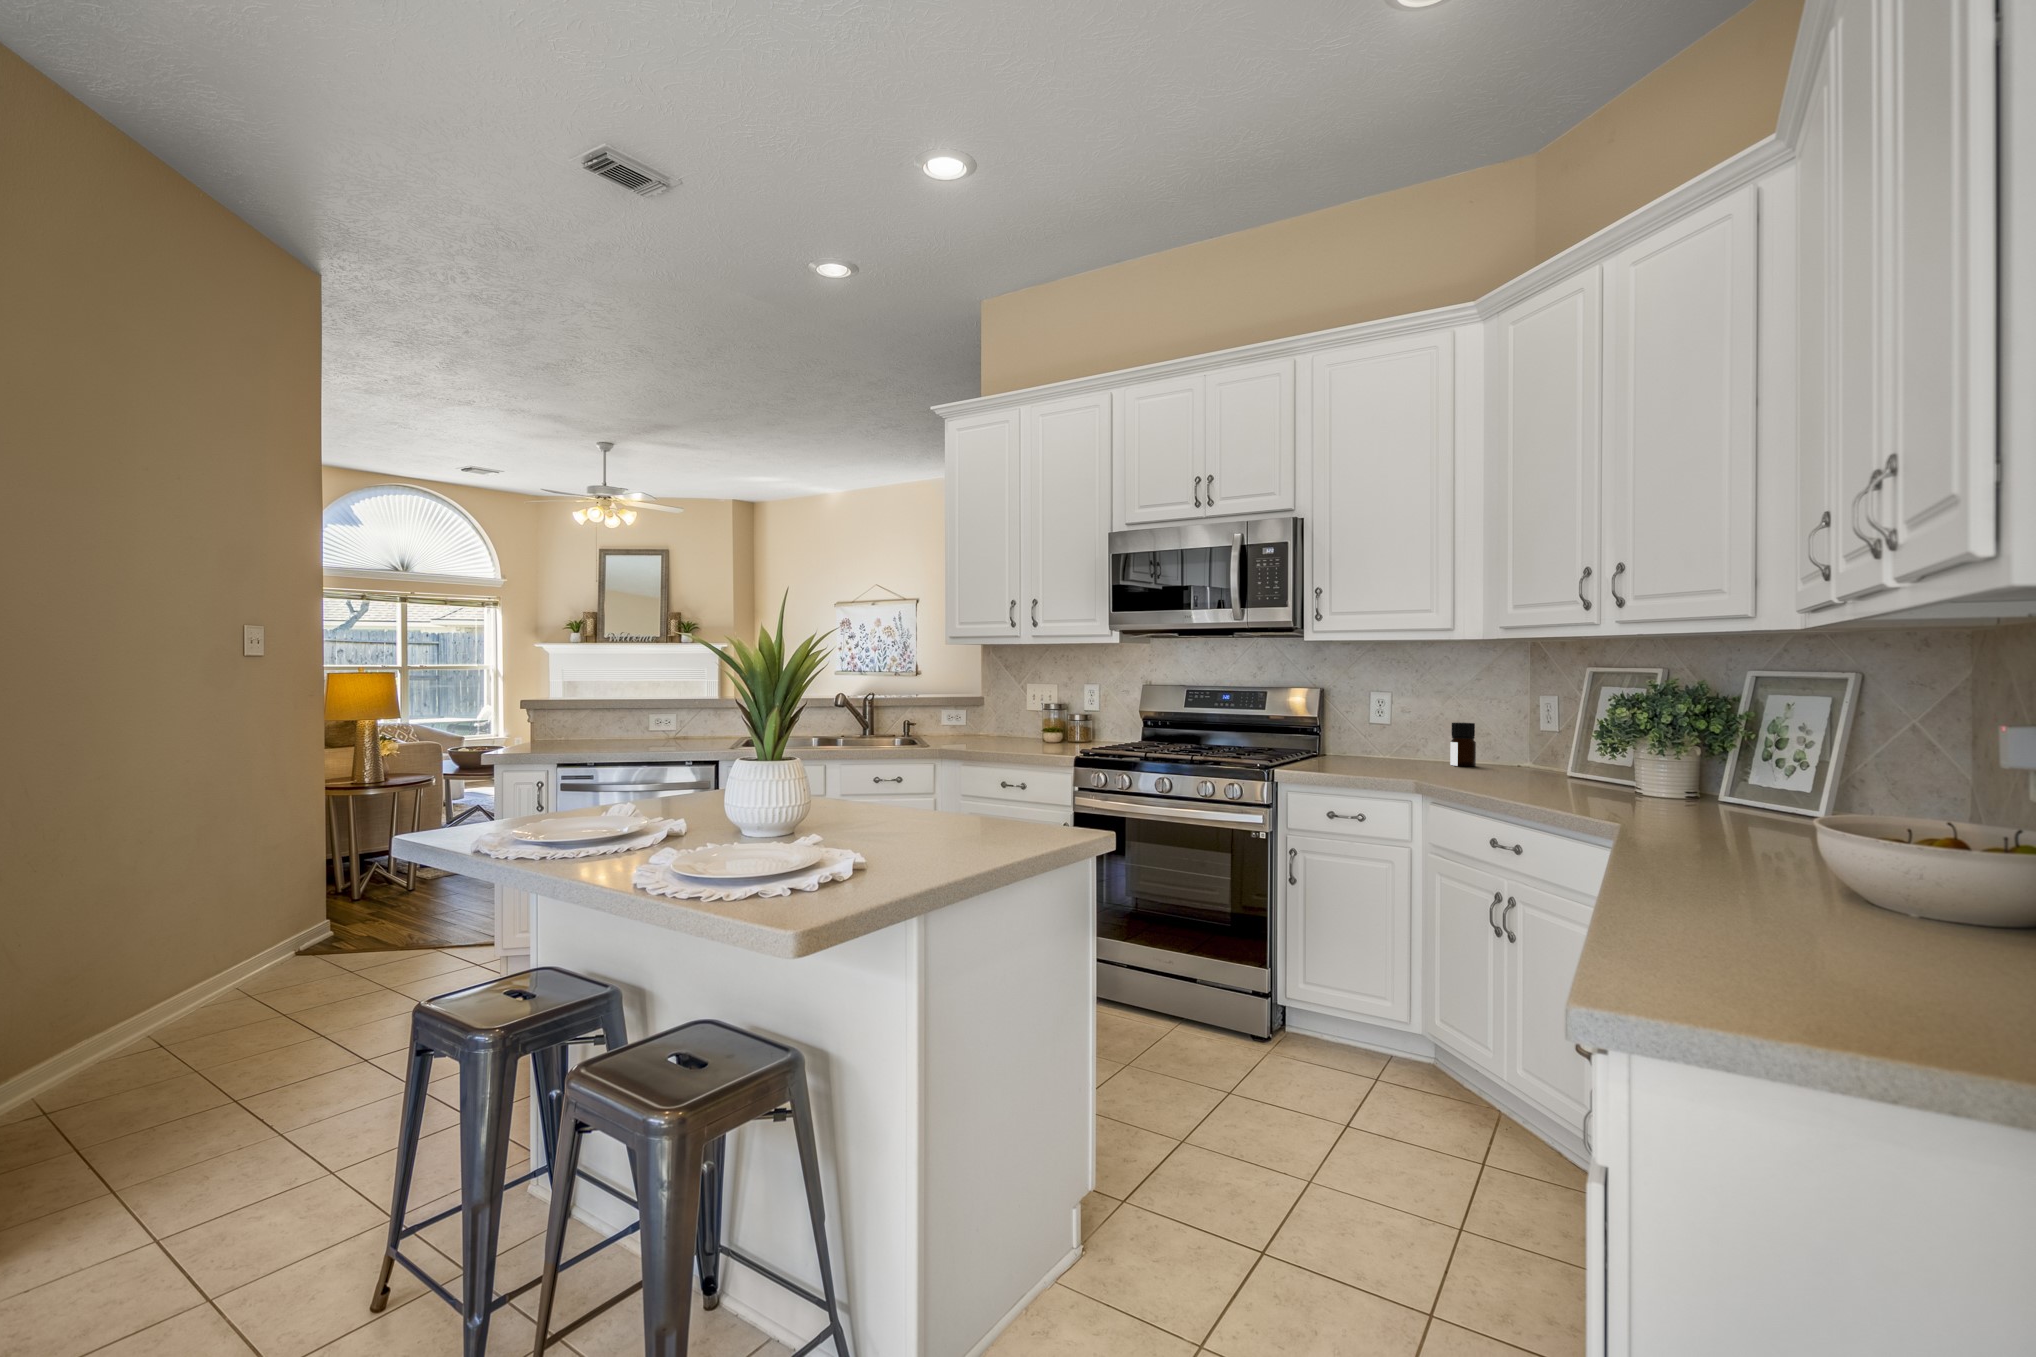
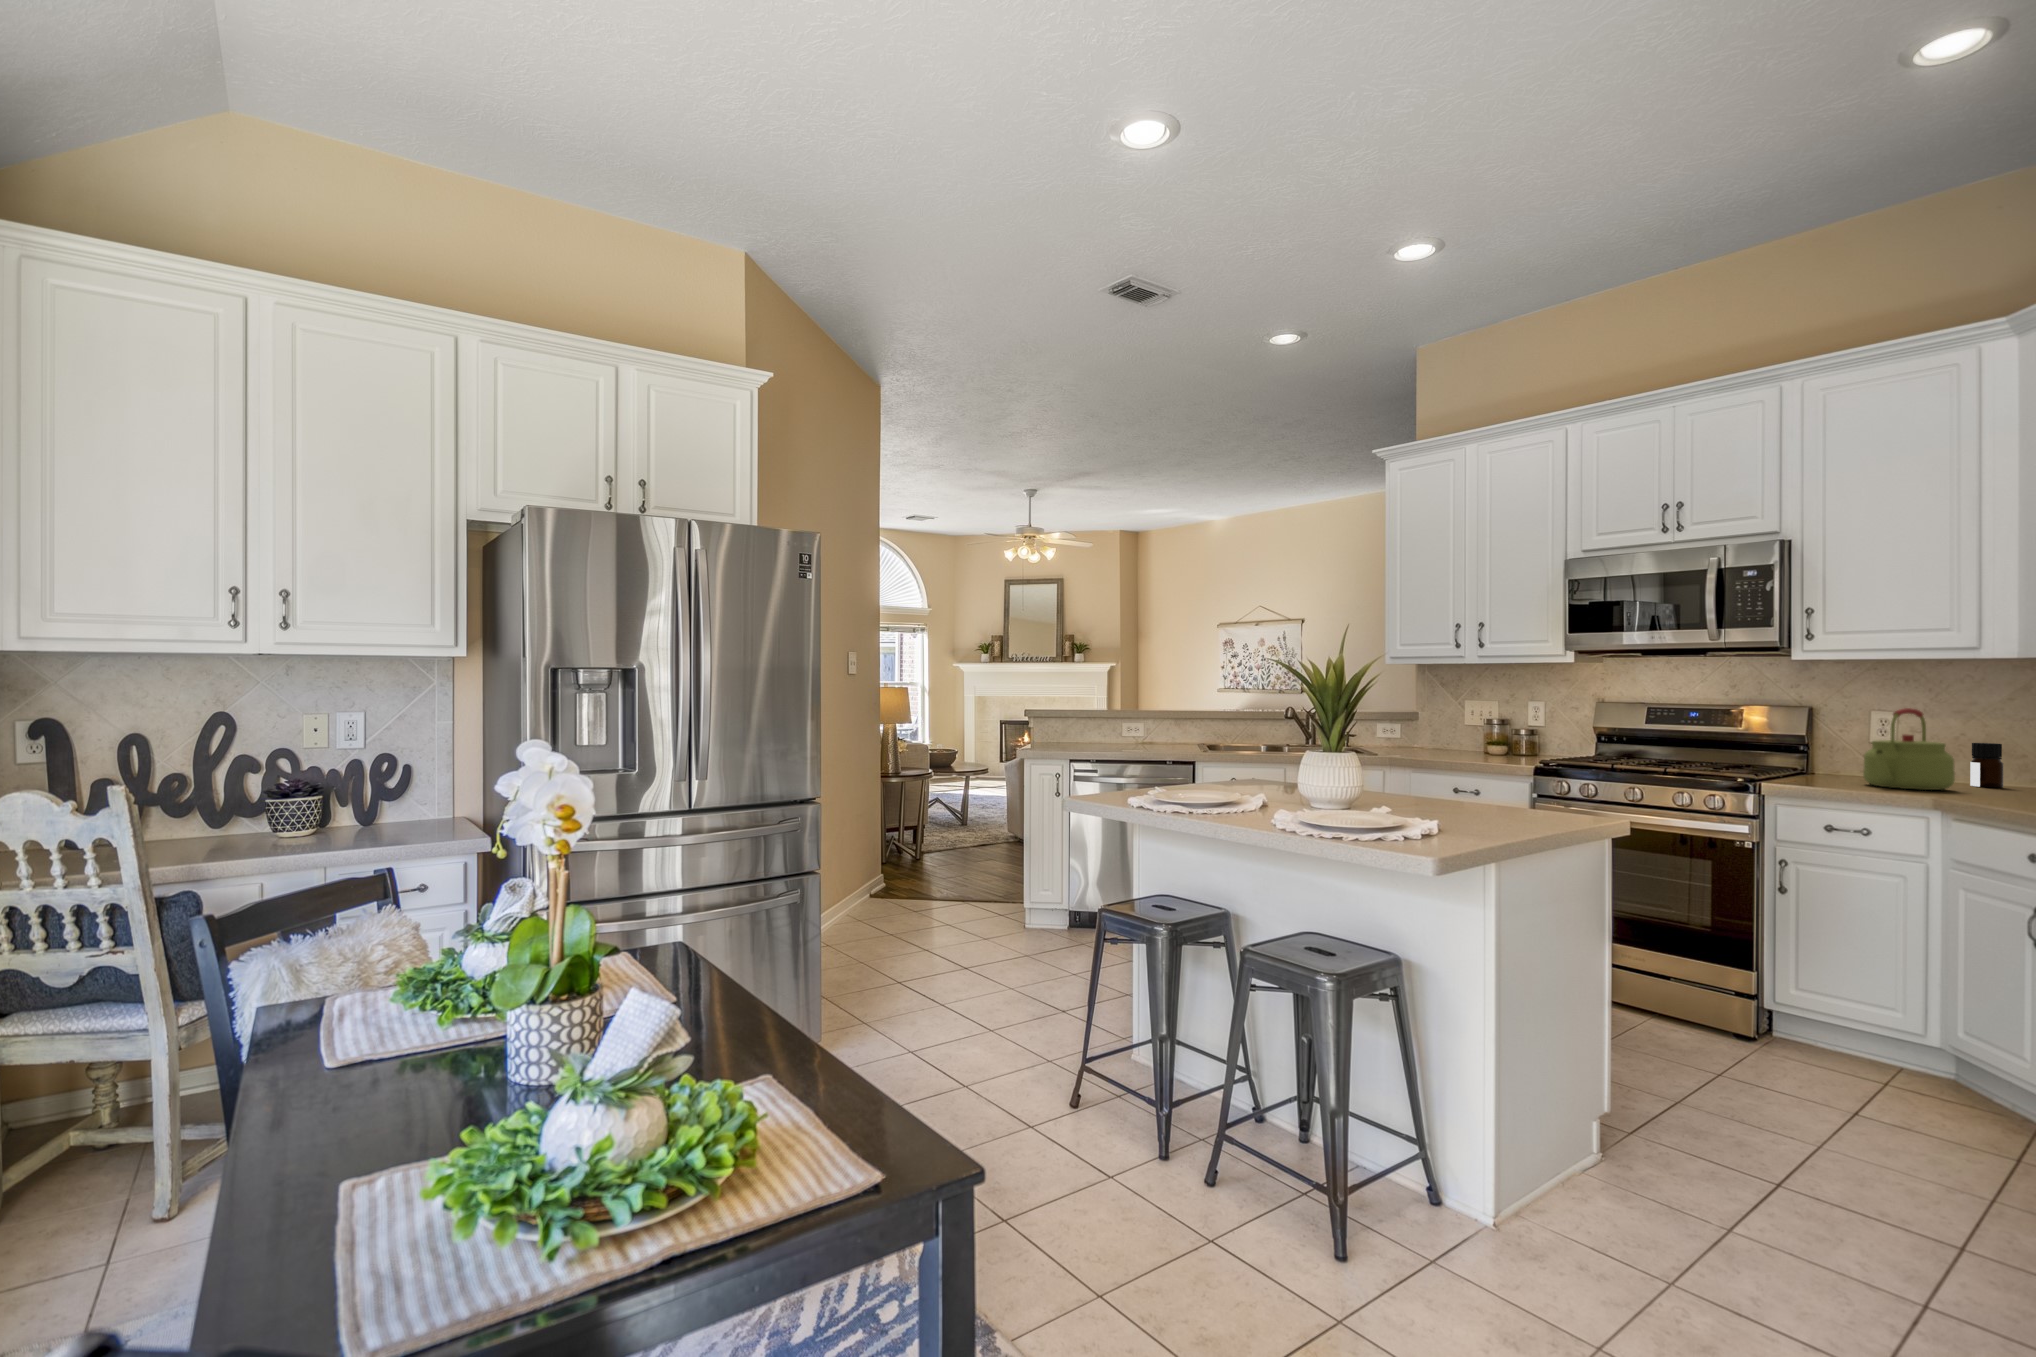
kettle: none [1362,690,1436,773] -> present [1863,708,1955,790]

